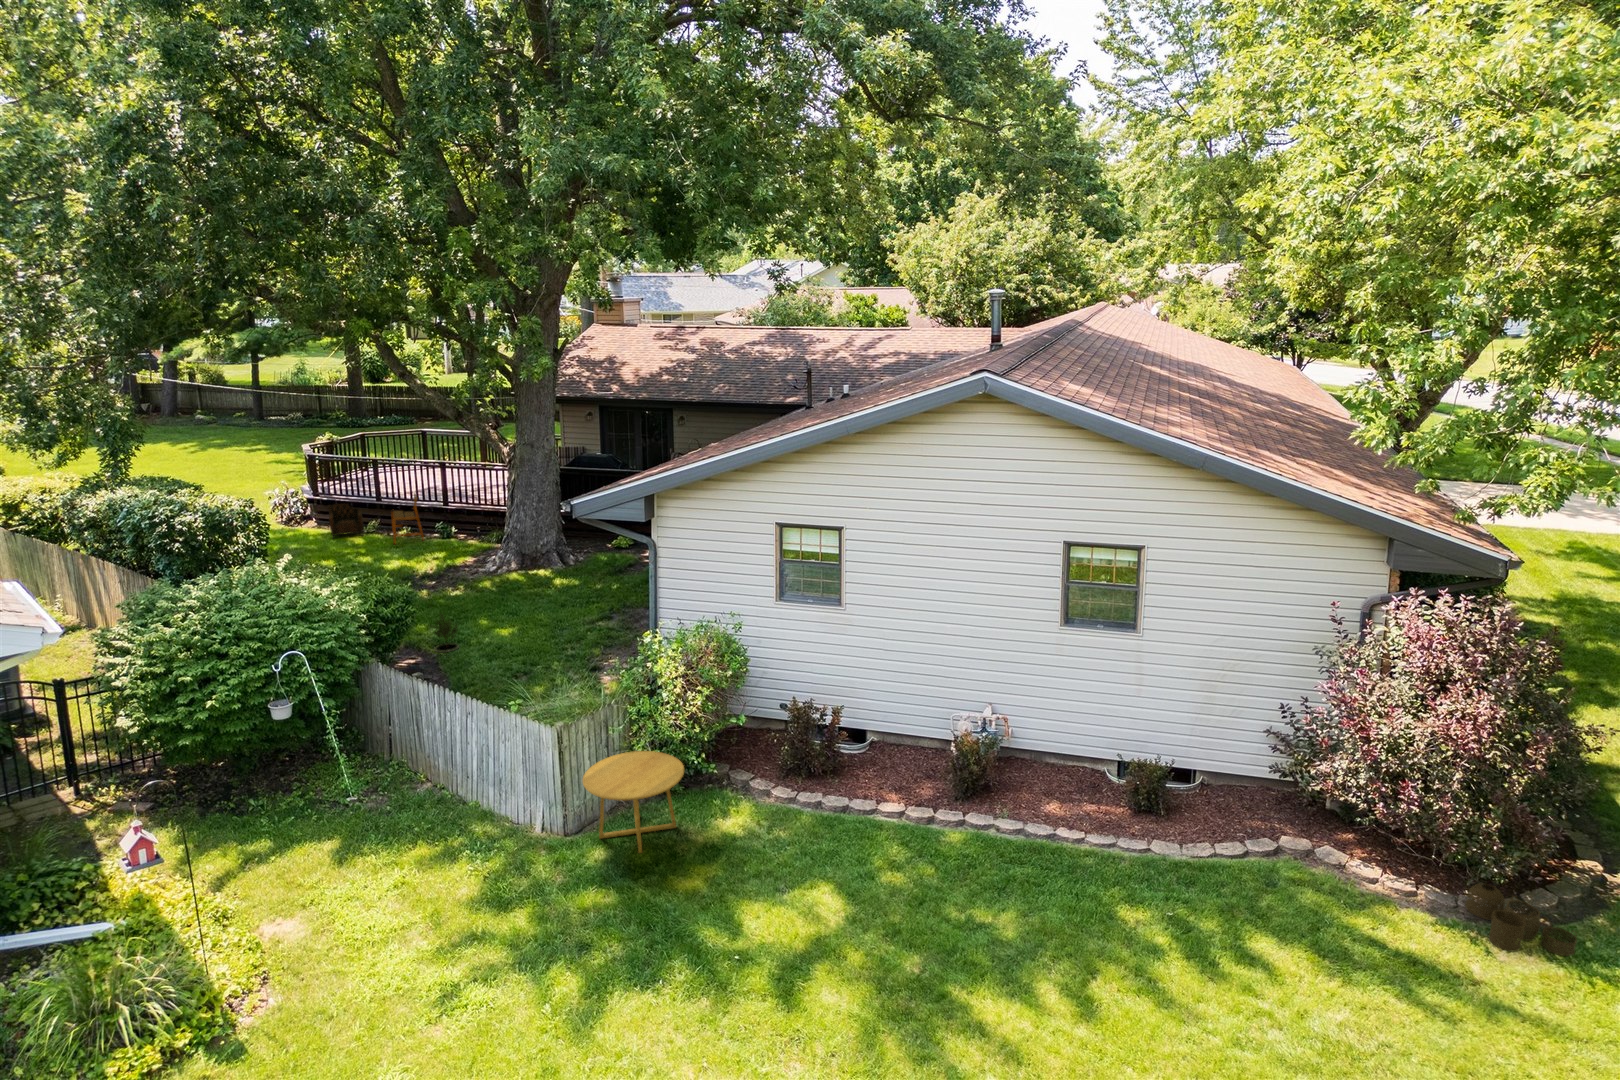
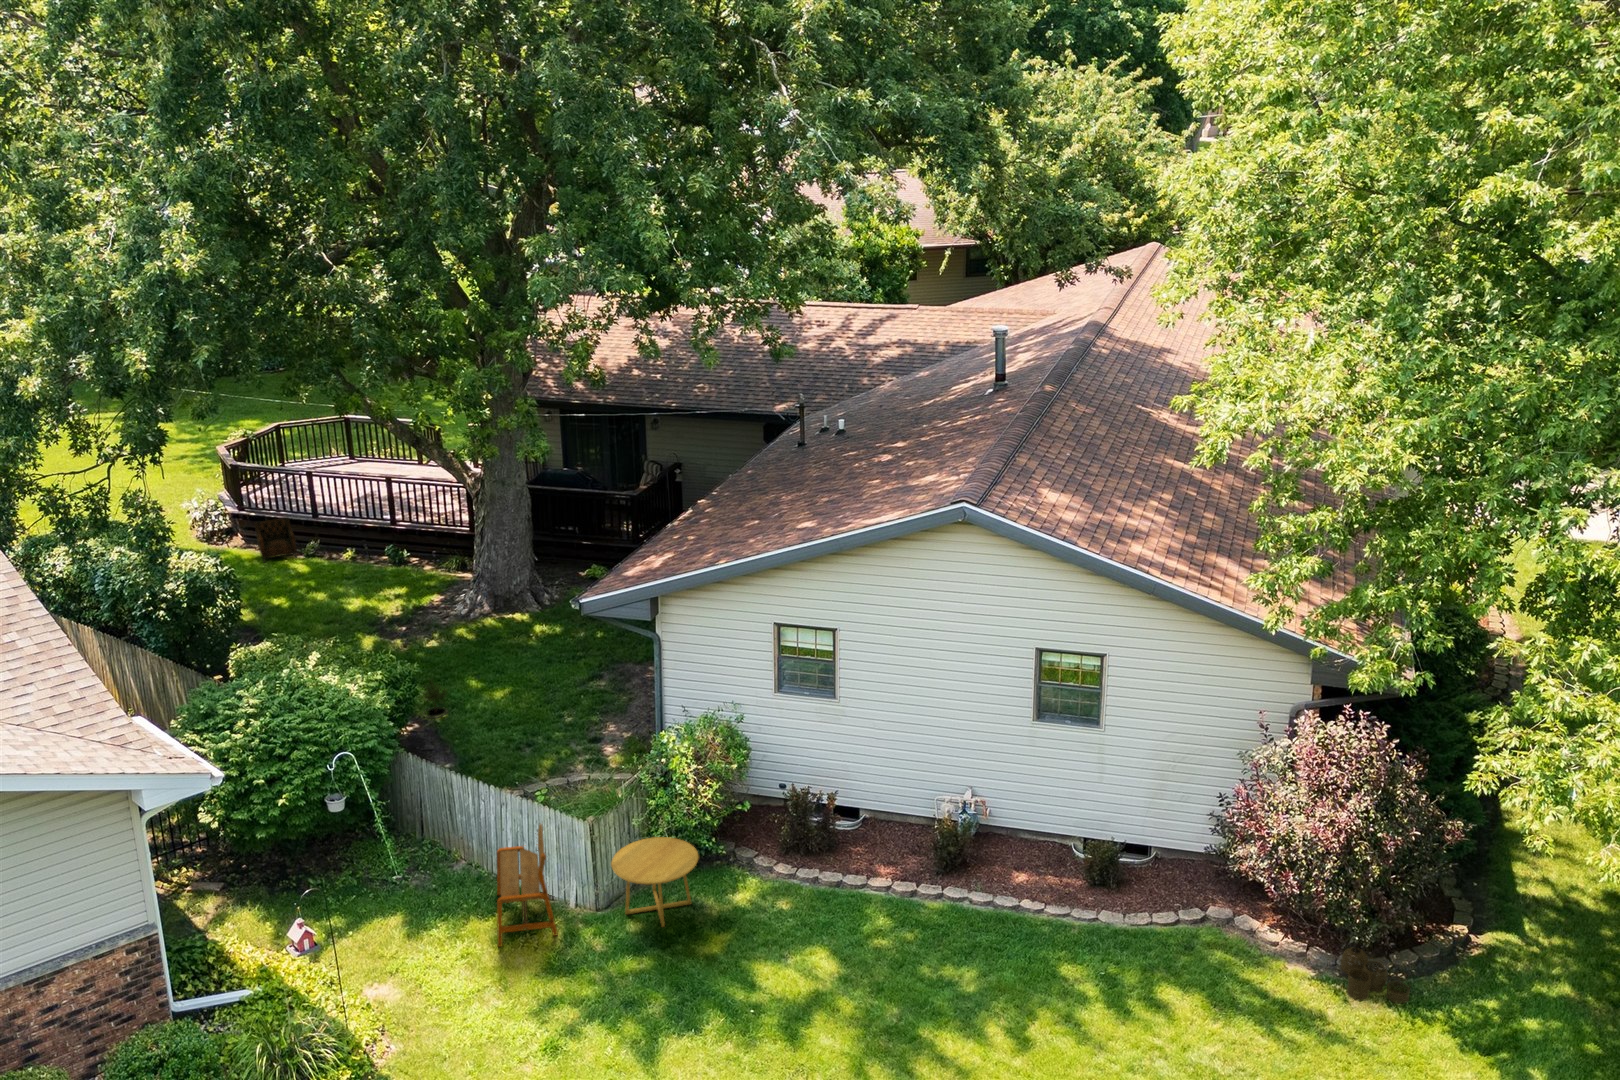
bench: present [392,494,424,544] -> present [497,824,557,947]

